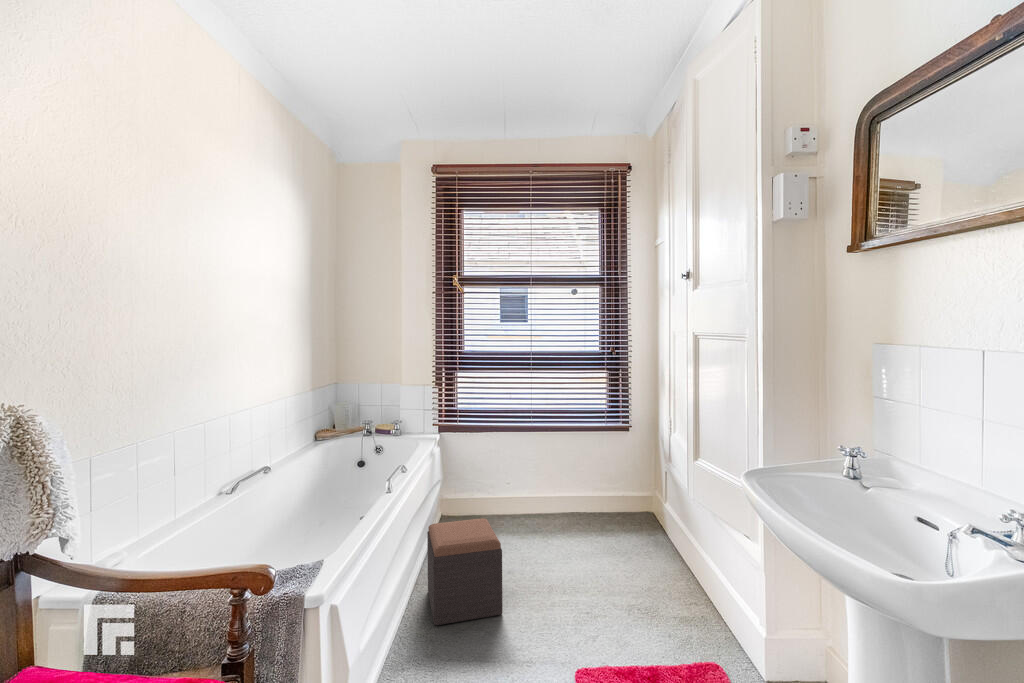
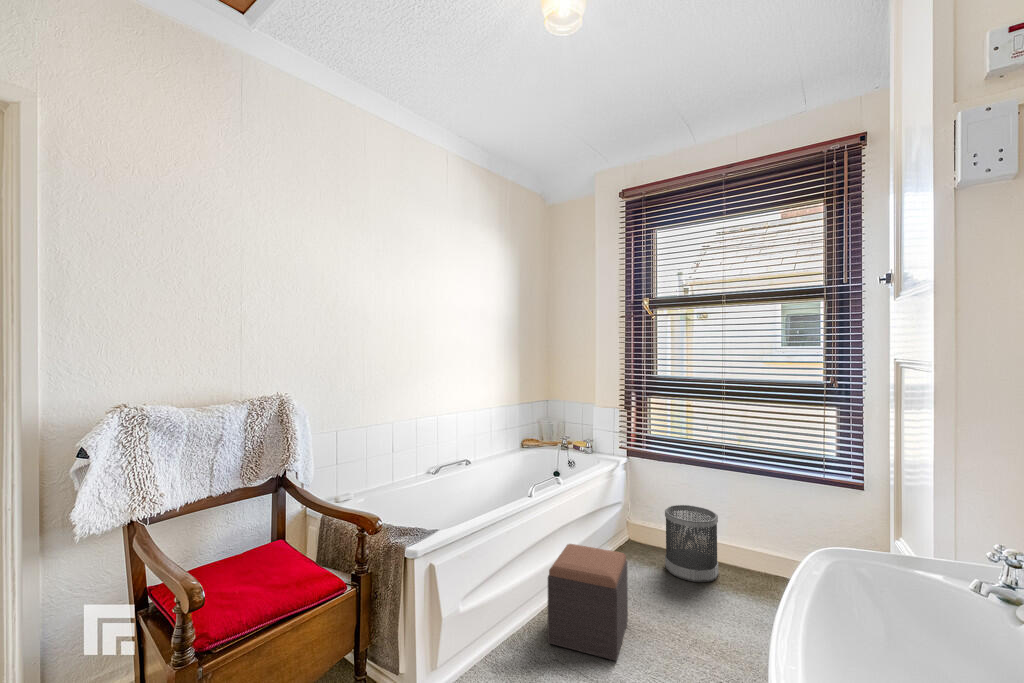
wastebasket: none [486,468,529,533] -> present [665,505,719,582]

